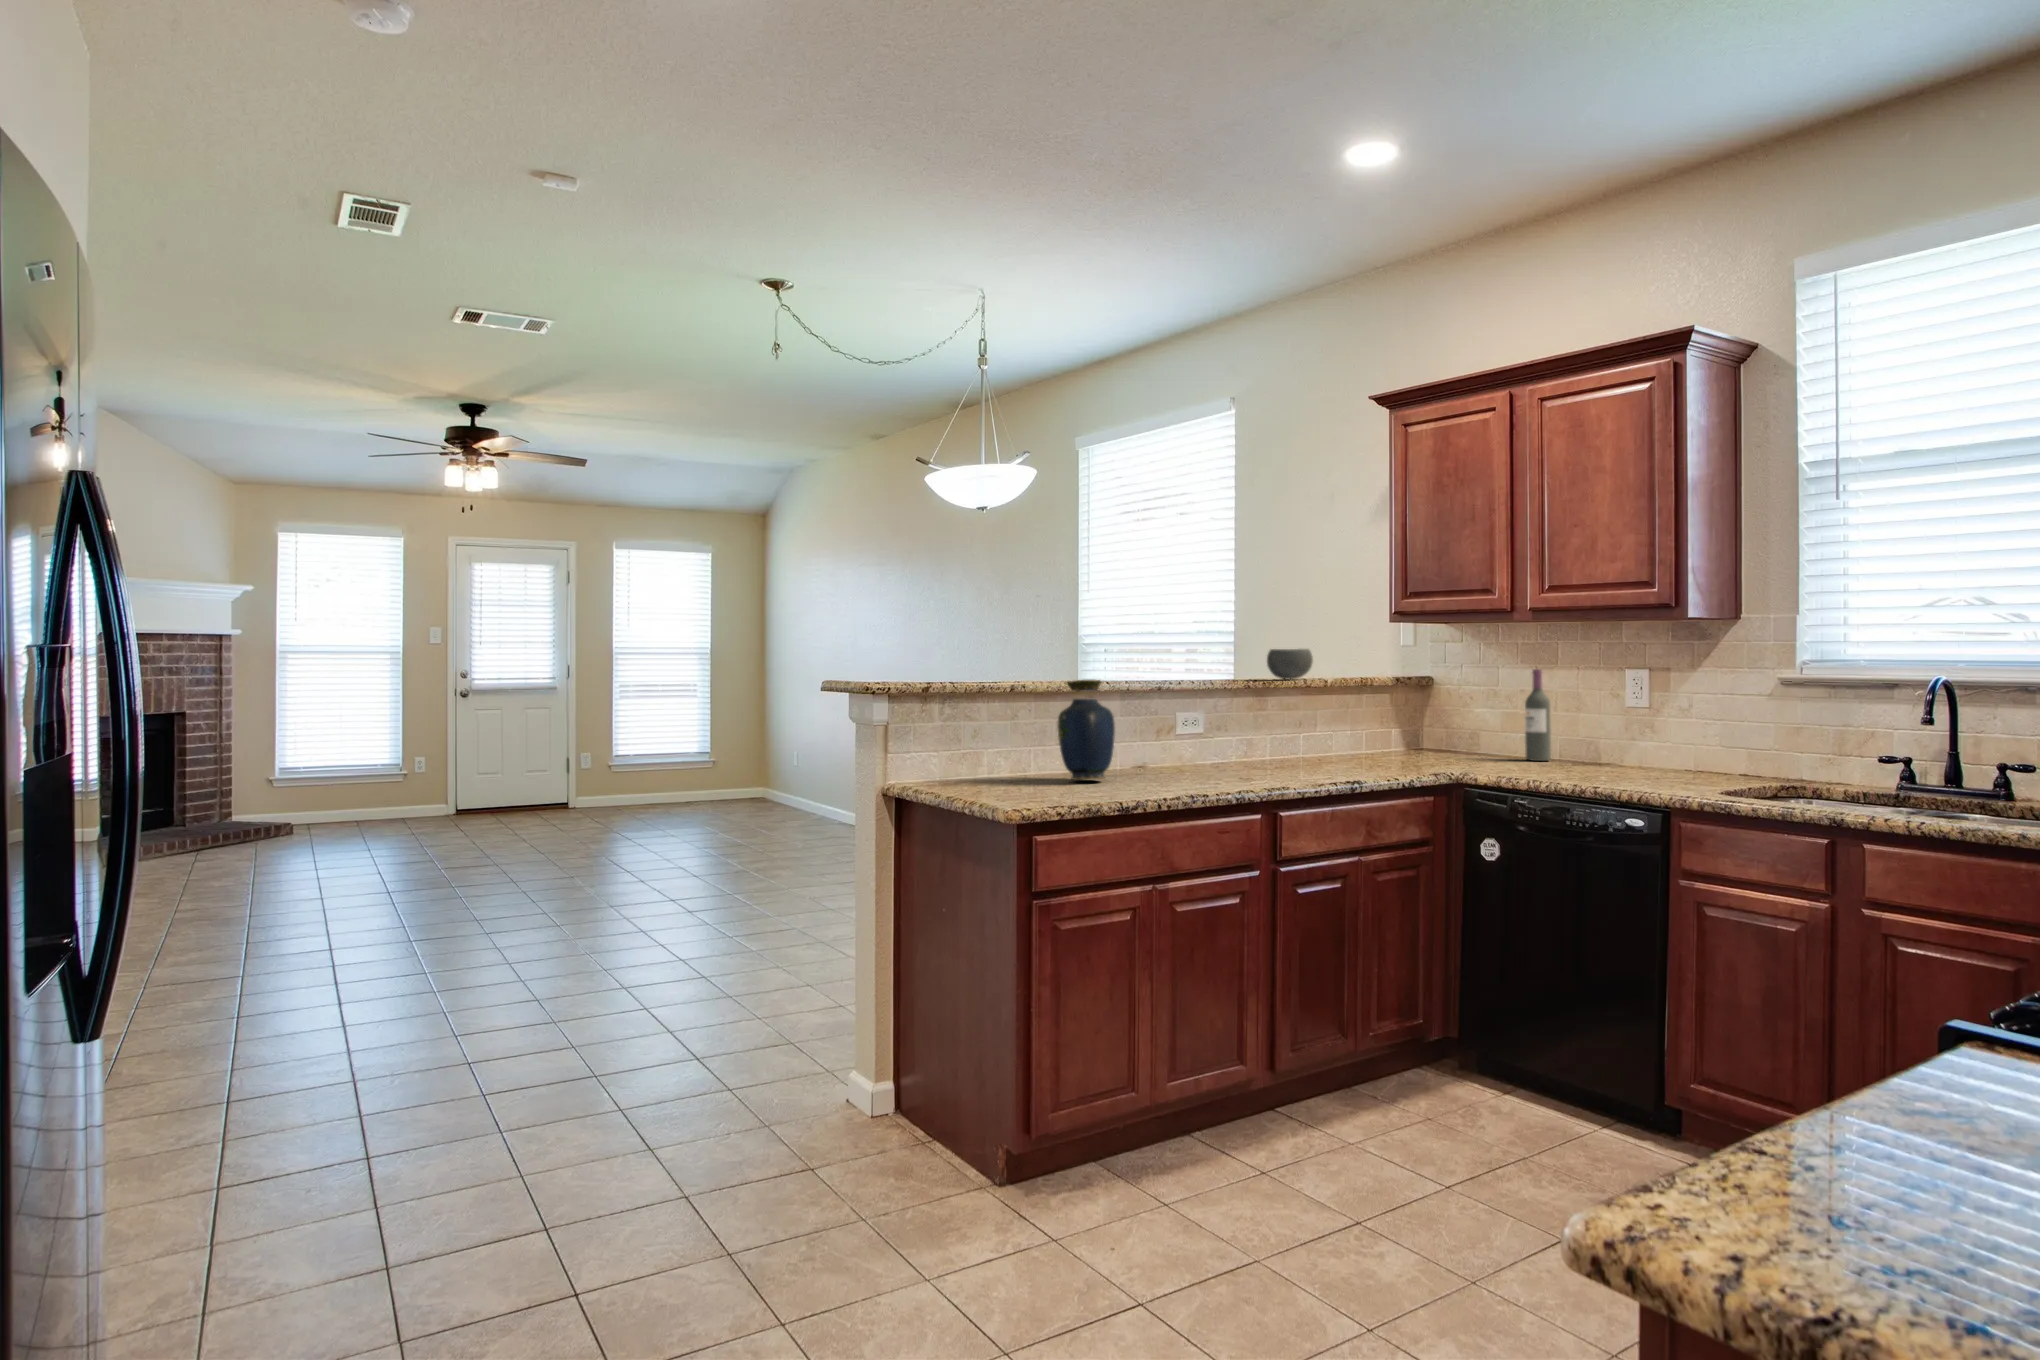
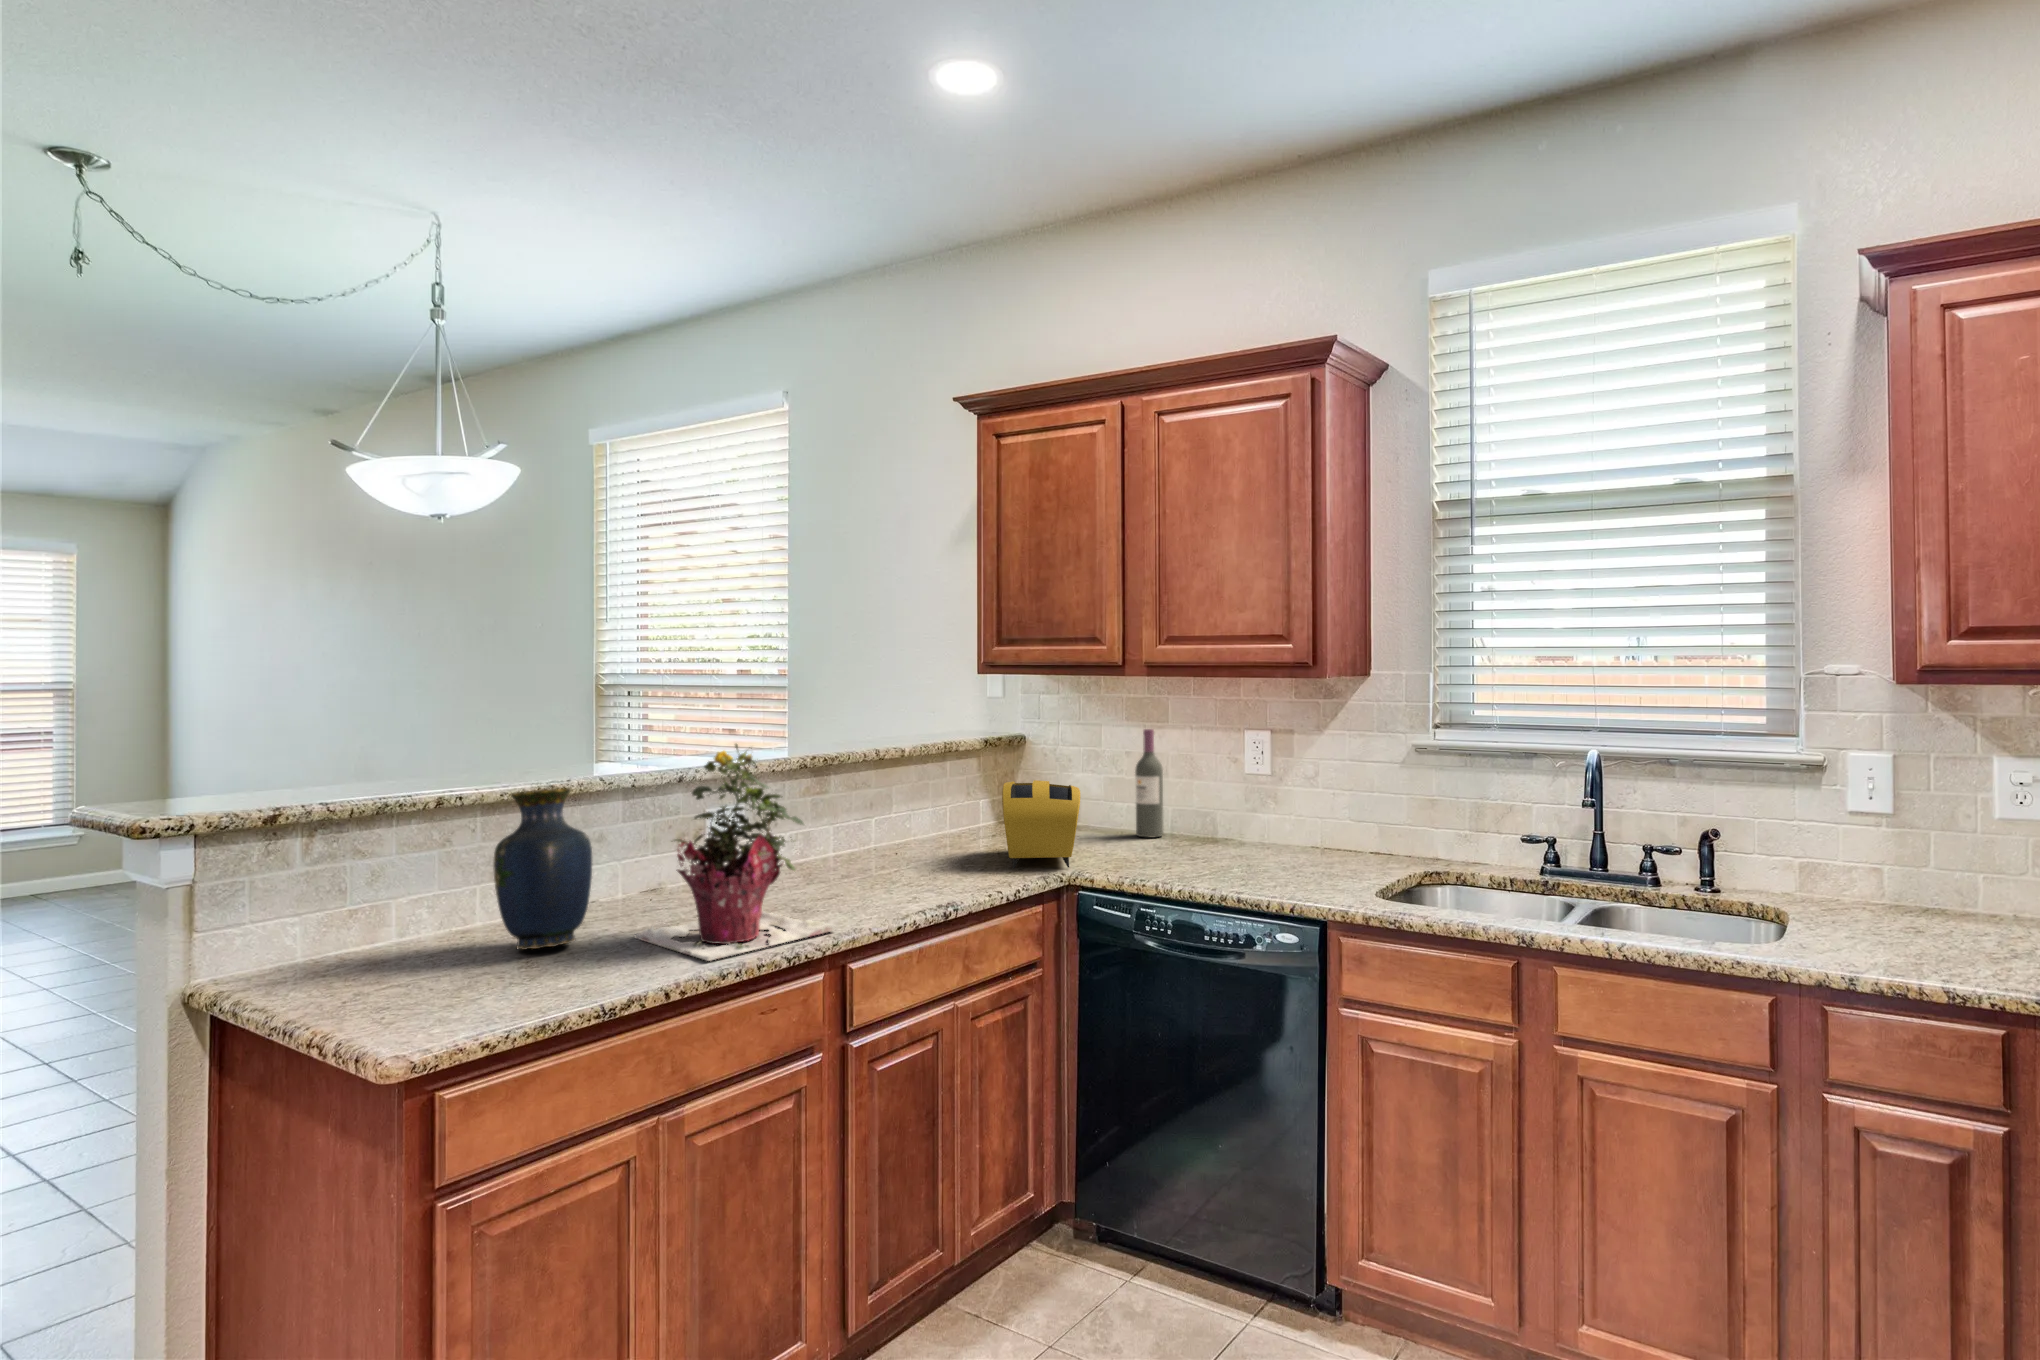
bowl: present [1267,649,1313,679] -> none [829,712,889,754]
potted plant: none [1140,655,1272,790] -> present [634,744,835,961]
toaster: none [1402,703,1468,770] -> present [1002,780,1080,868]

